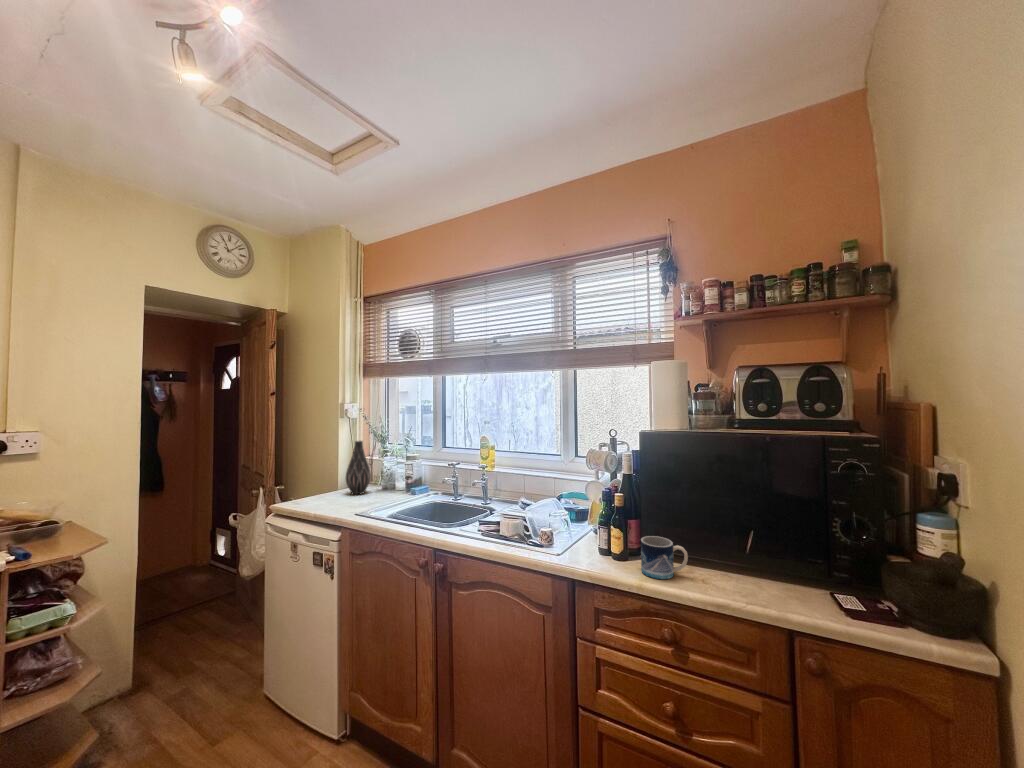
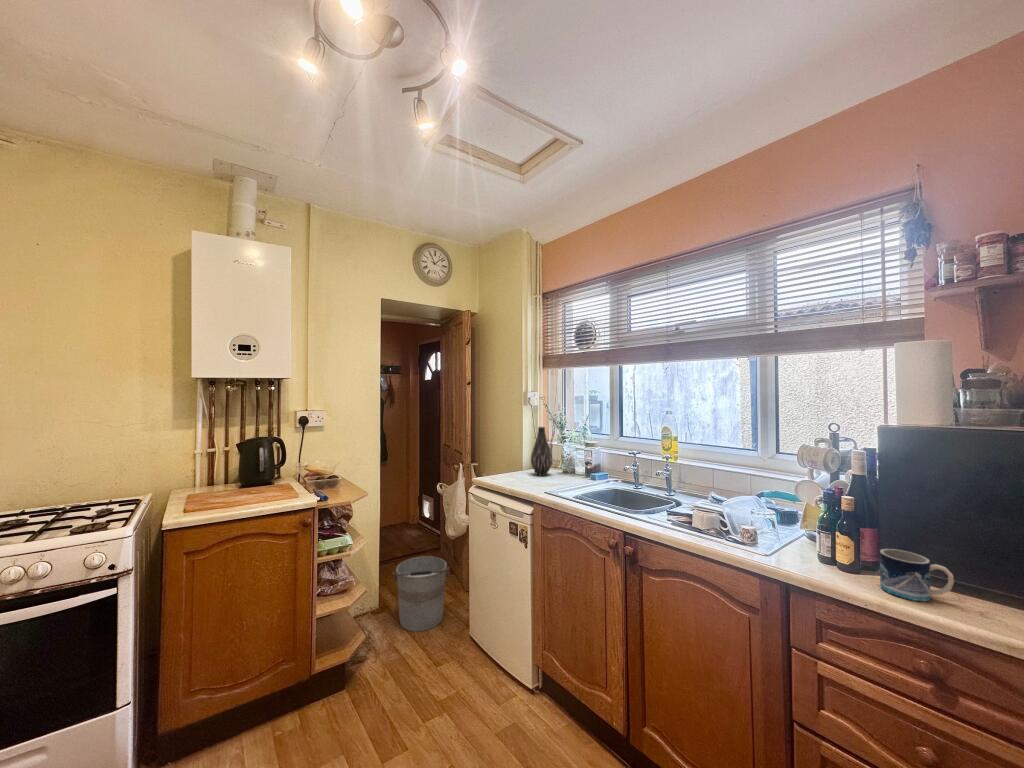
bucket: none [145,607,239,713] -> present [392,556,450,631]

